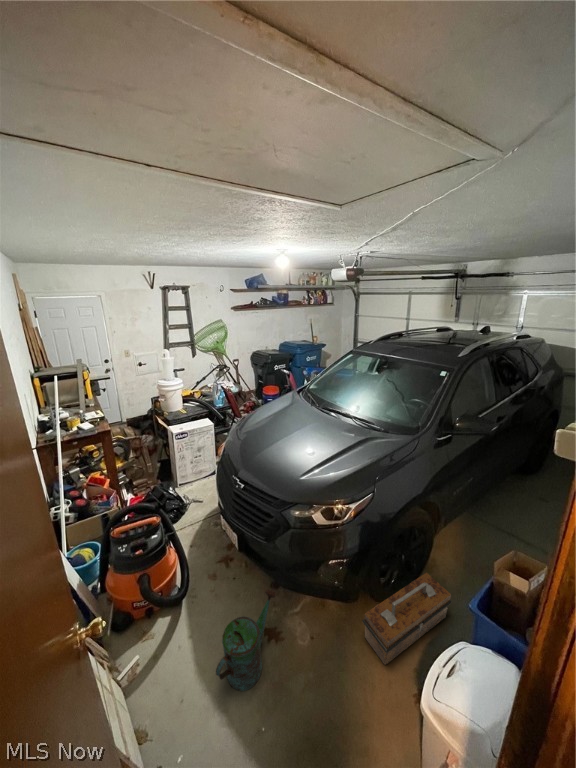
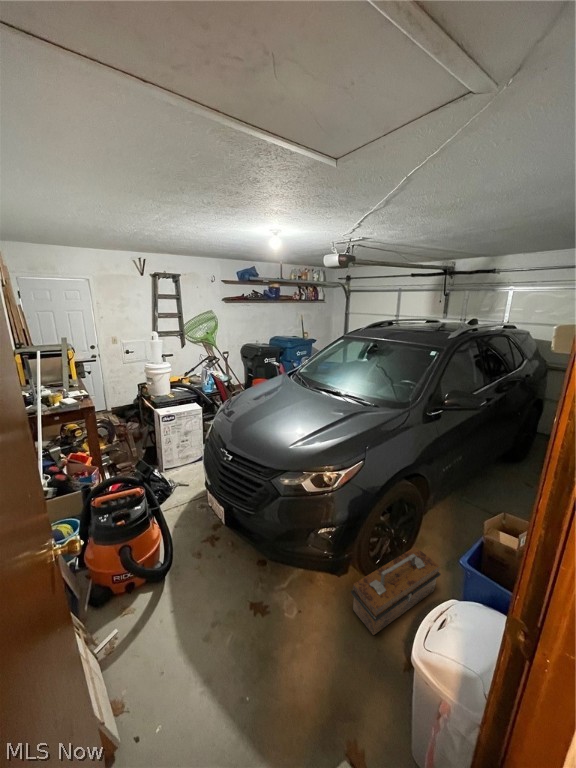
watering can: present [216,590,276,691] -> none [199,560,264,662]

